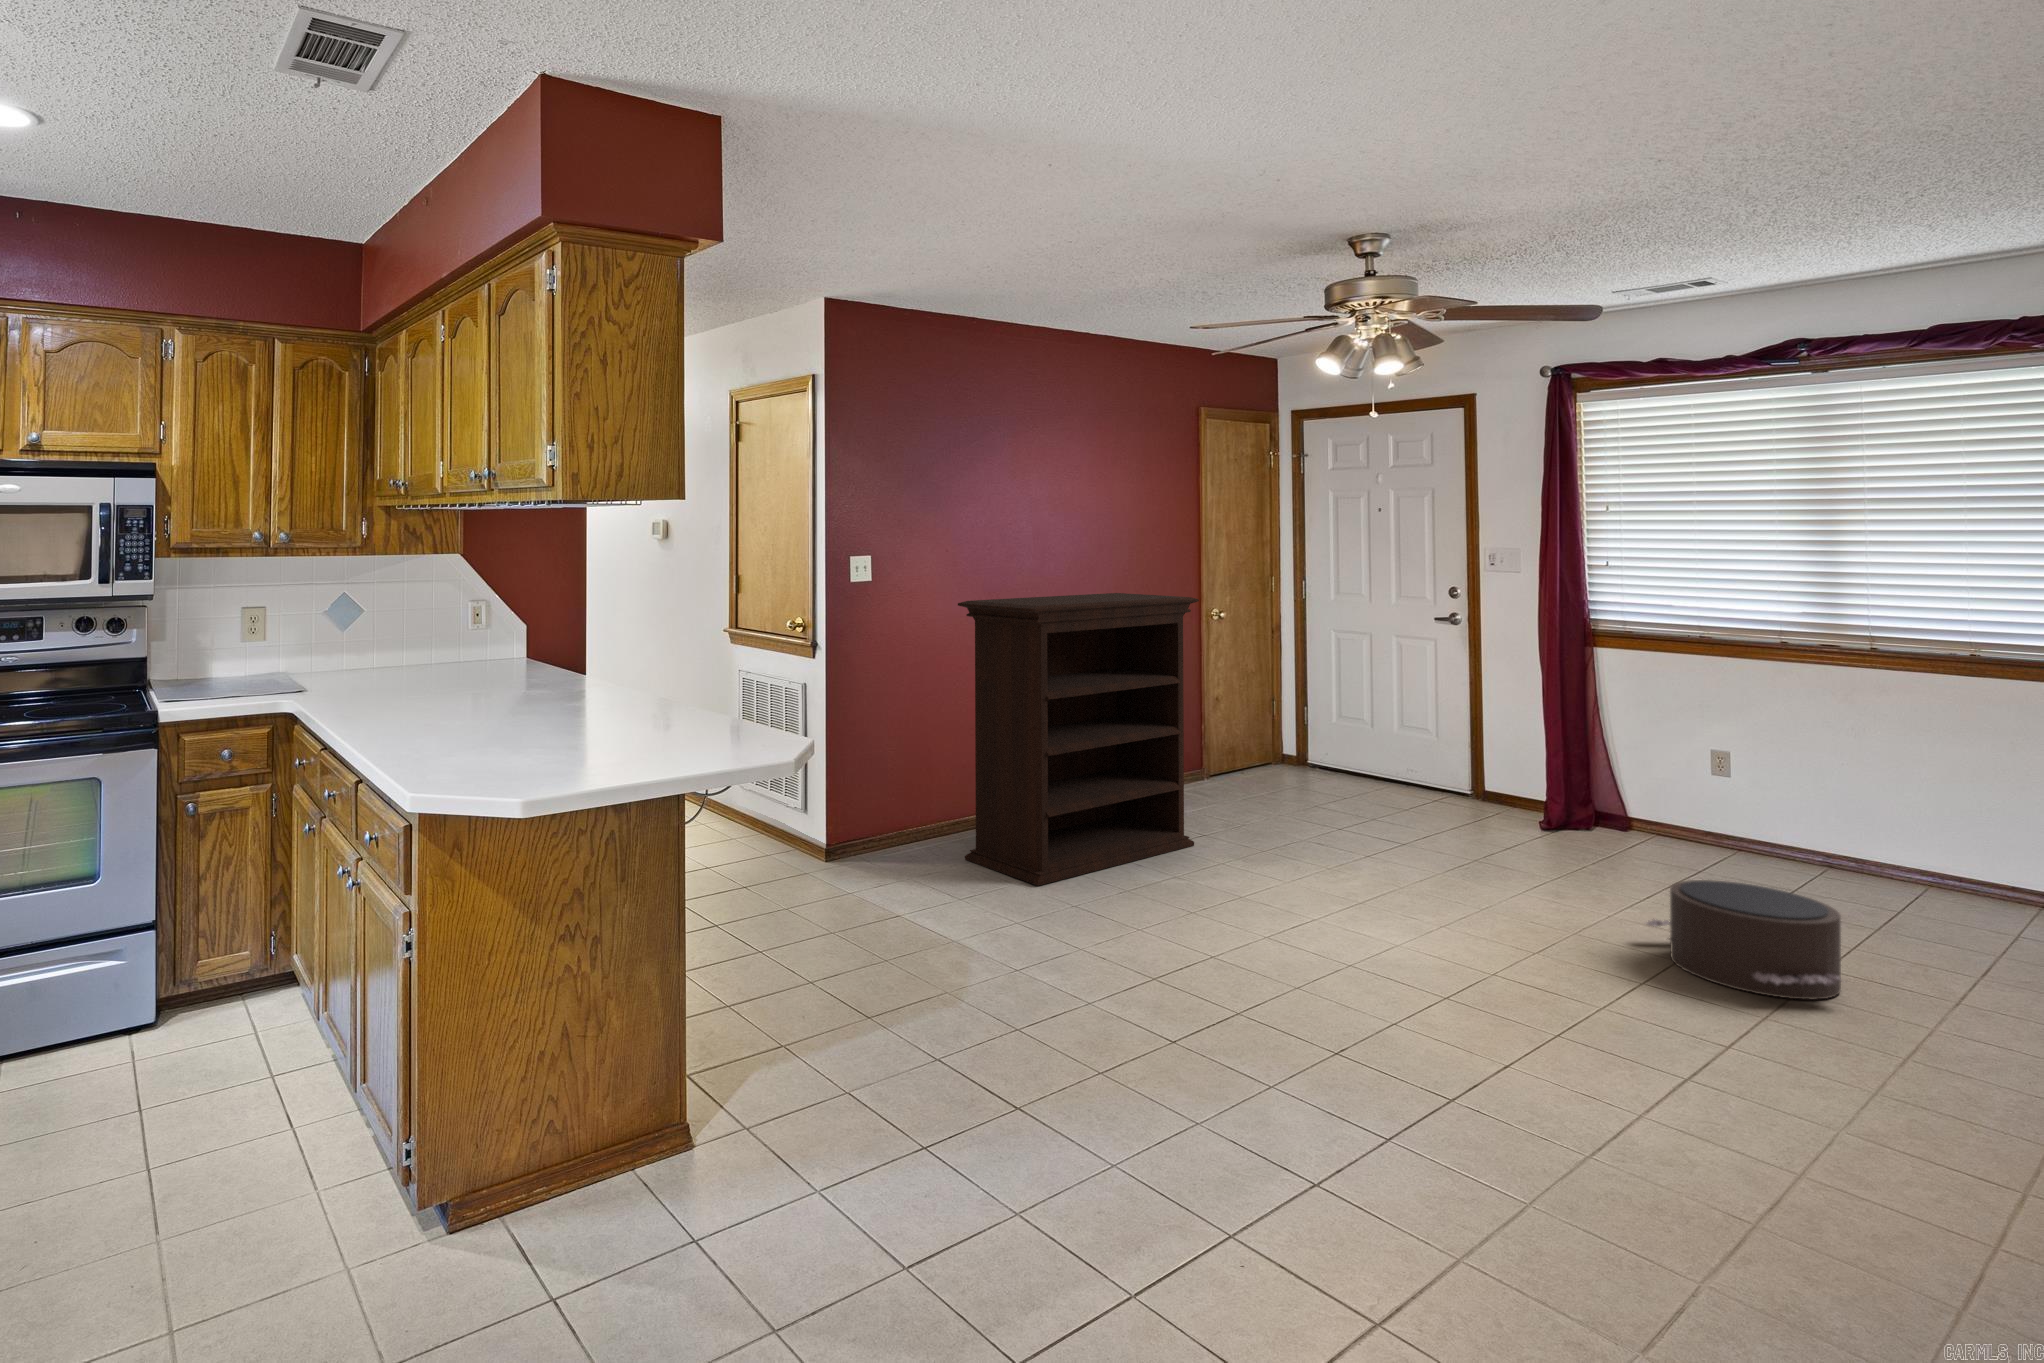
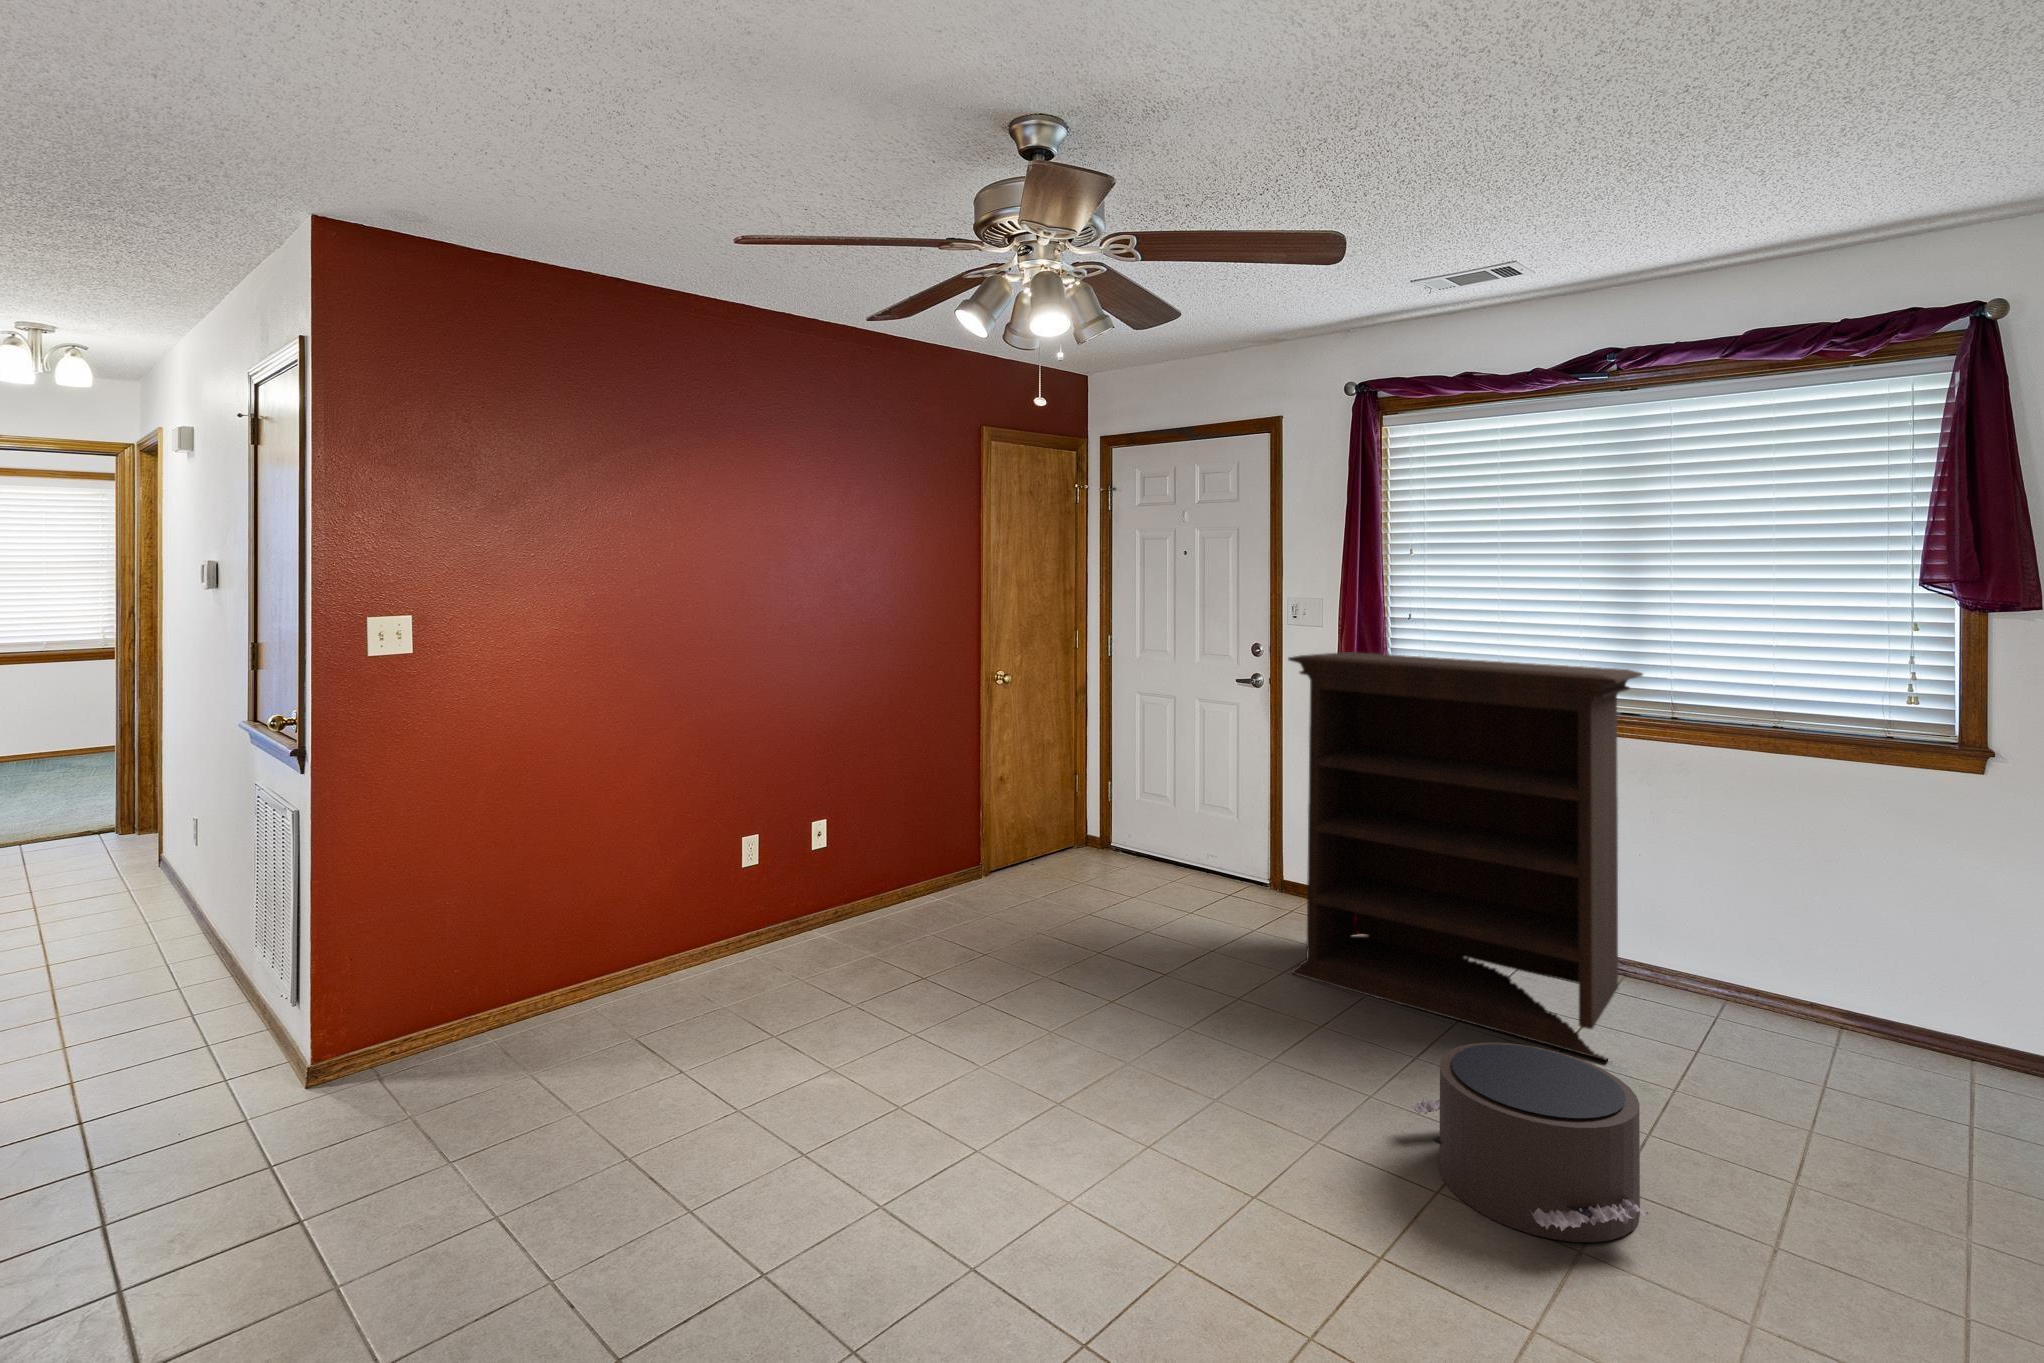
bookshelf: present [958,593,1199,886] -> present [1288,652,1643,1061]

